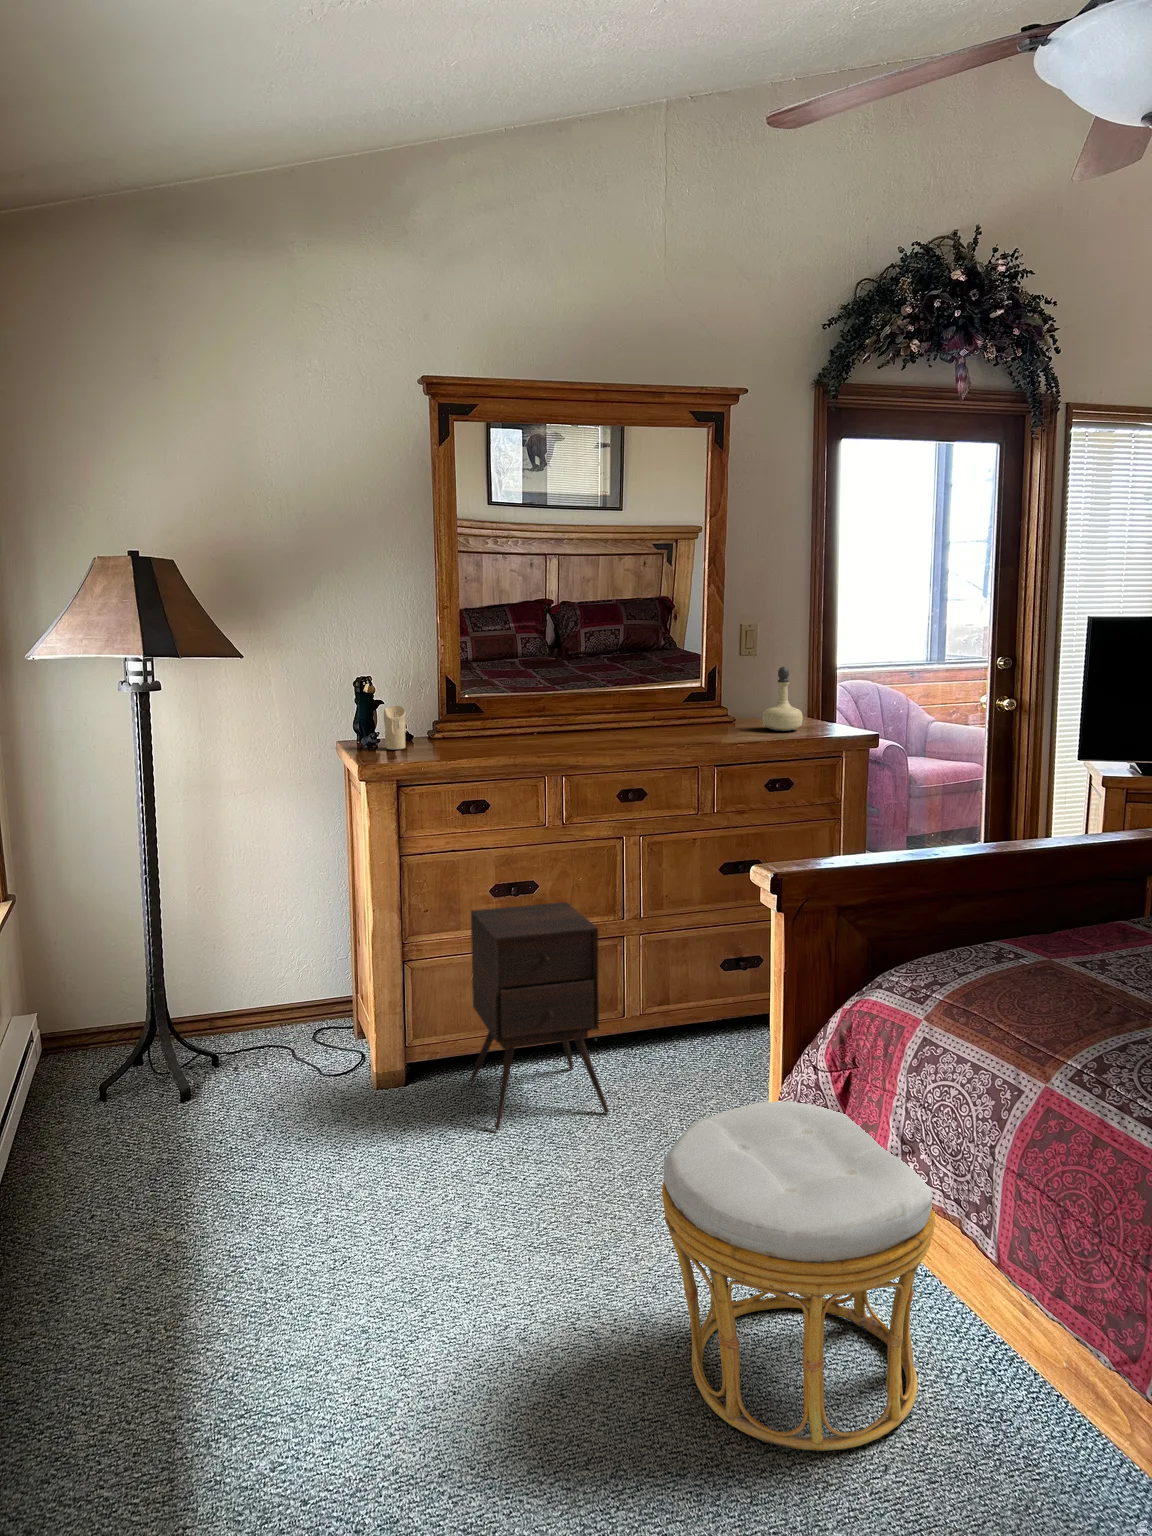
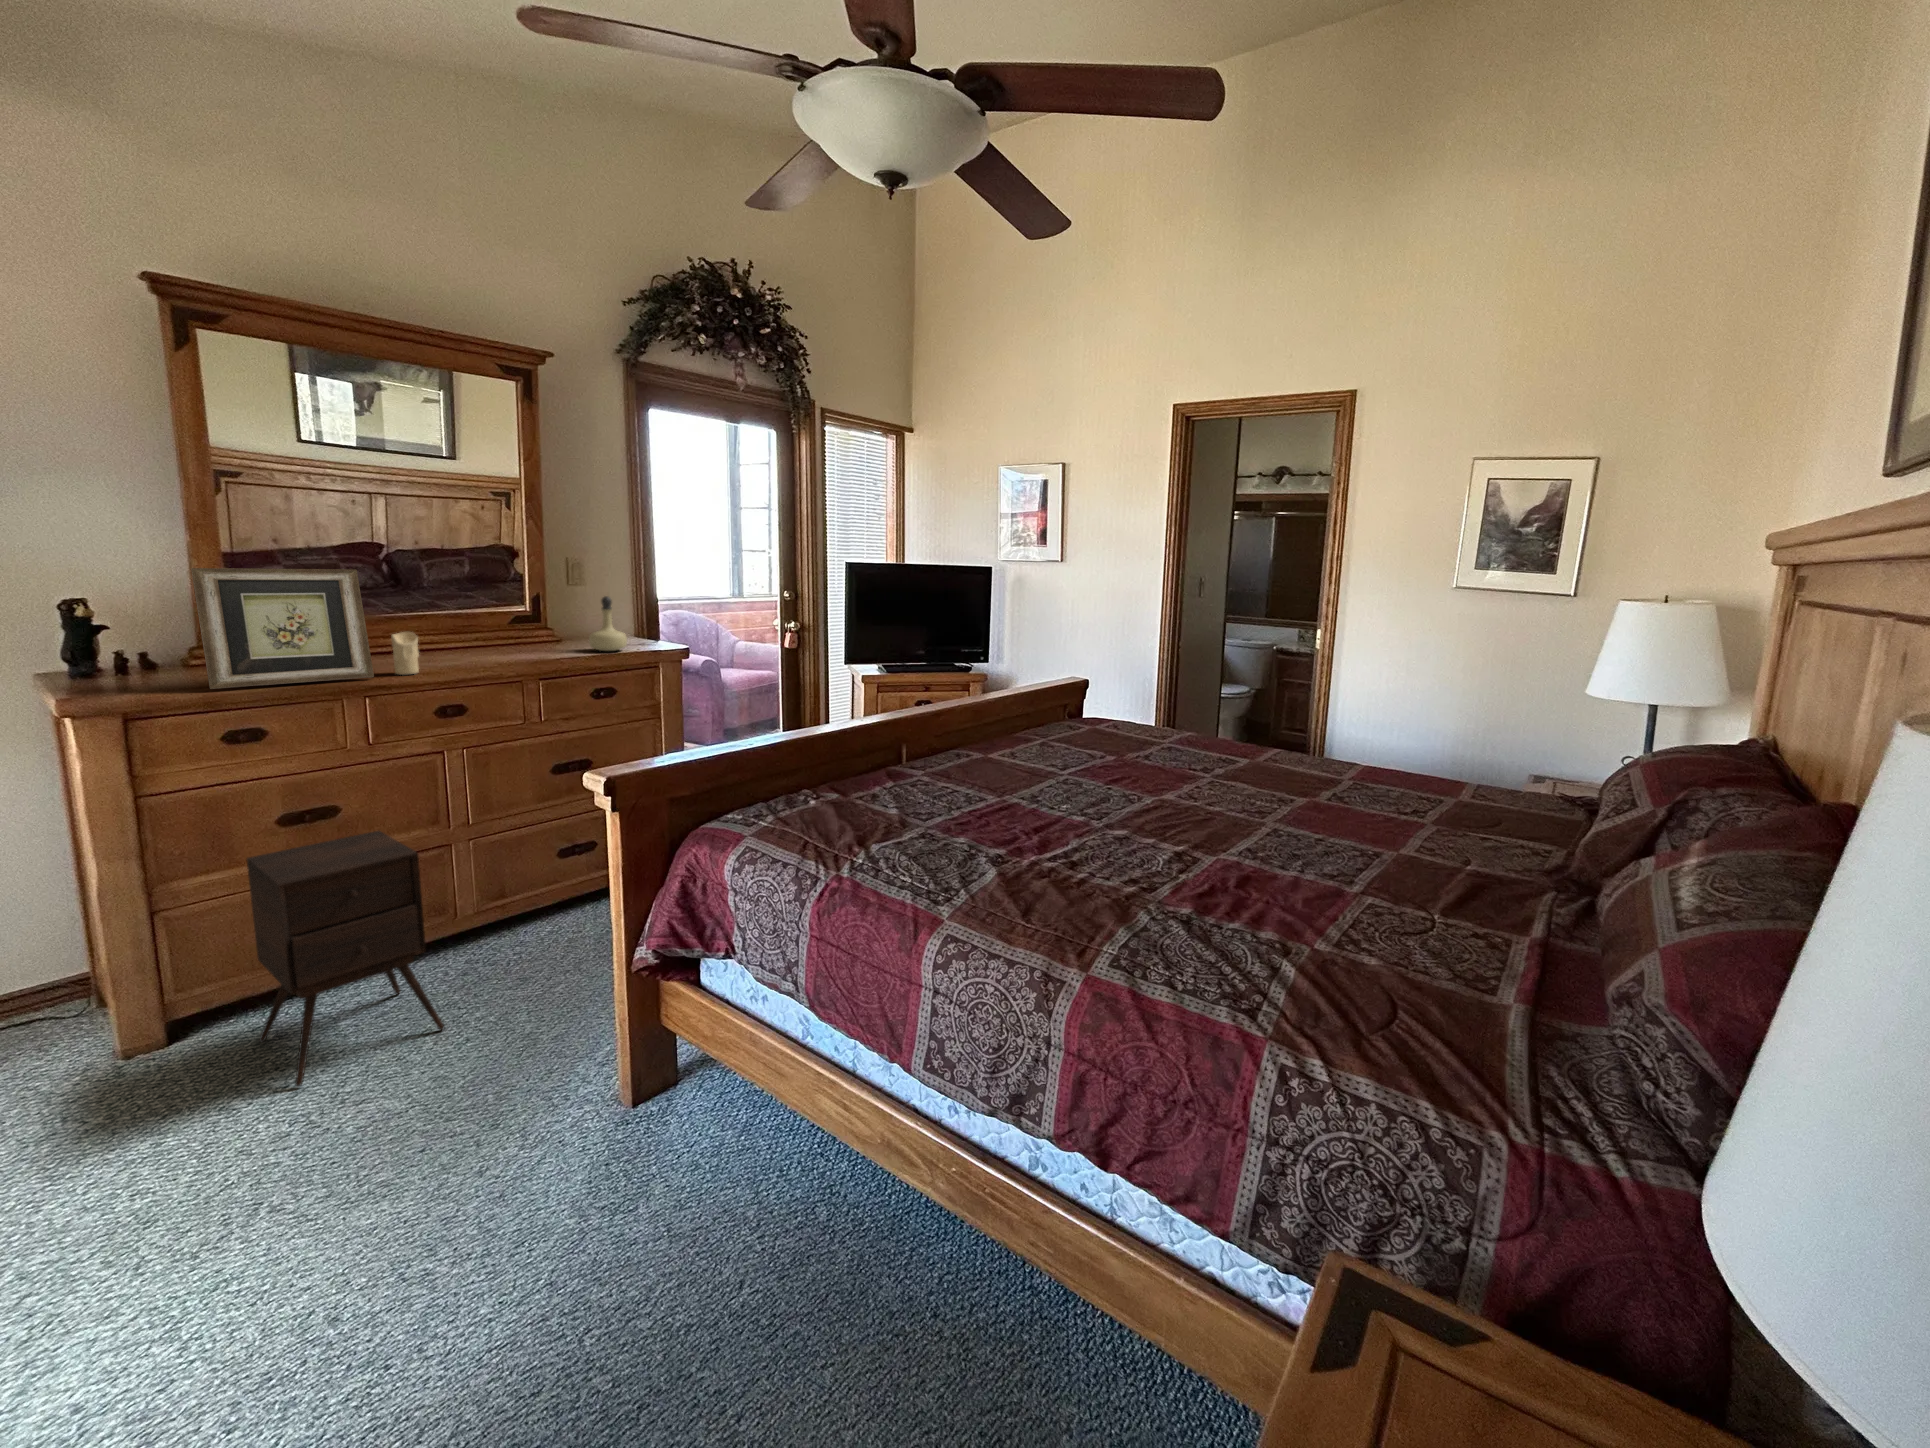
picture frame: none [448,643,571,754] -> present [191,568,374,689]
candle: present [384,706,406,750] -> present [391,632,419,674]
ottoman: present [662,1101,936,1451] -> none [500,978,769,1311]

